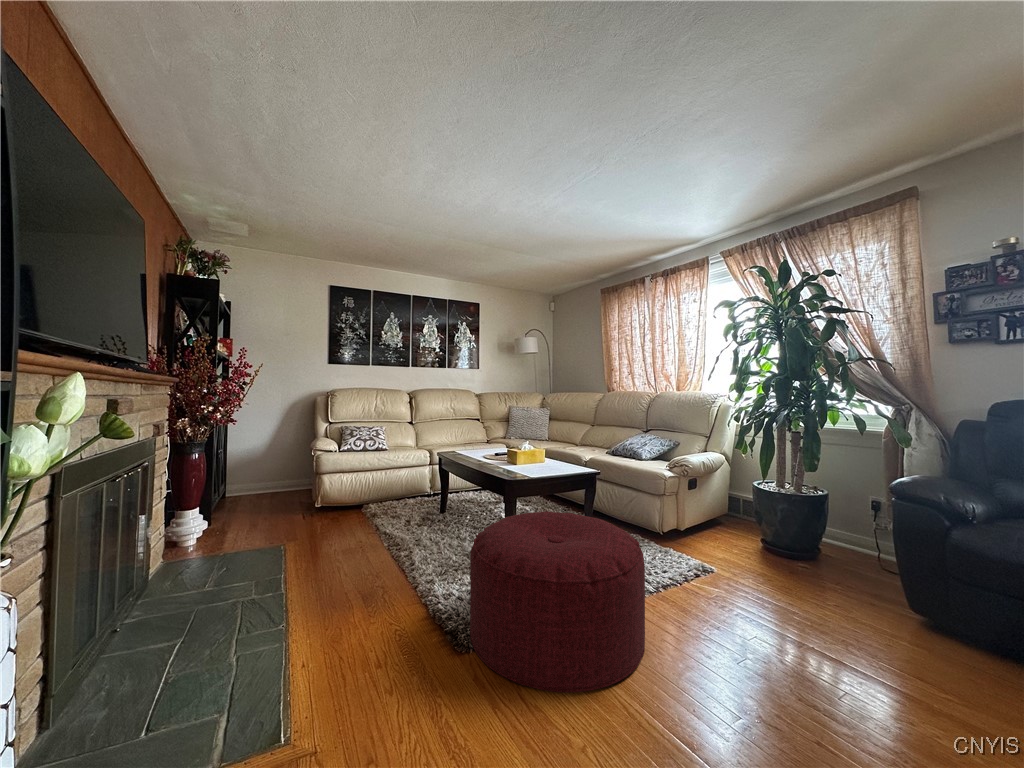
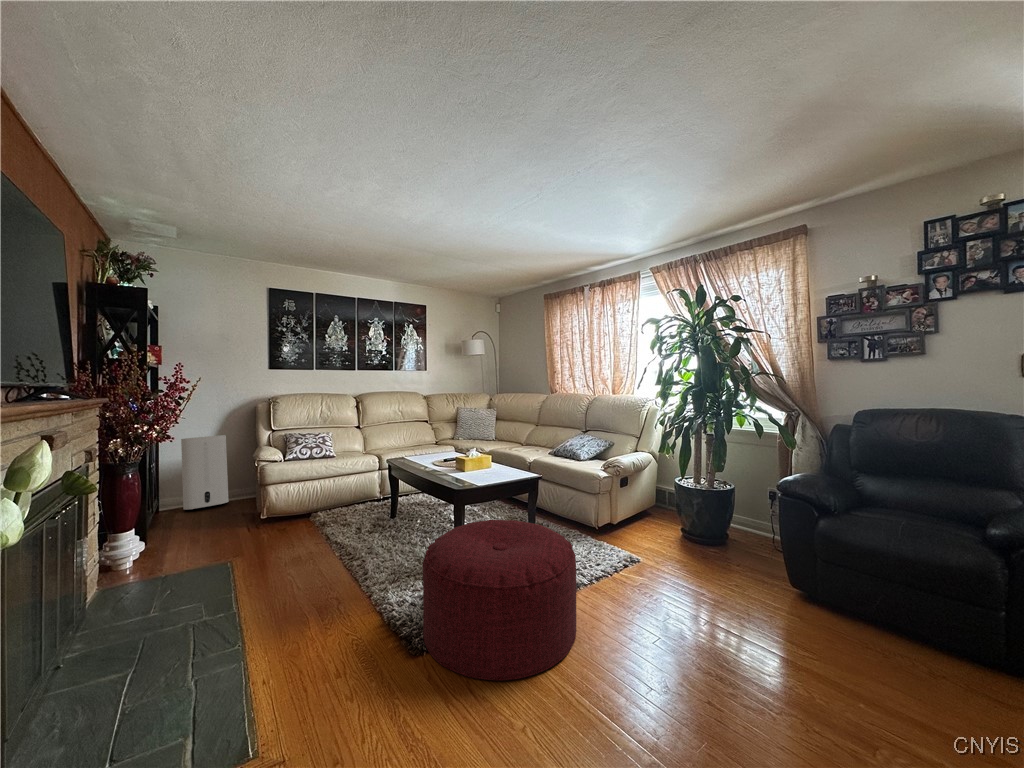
air purifier: none [248,425,289,496] -> present [181,435,229,510]

